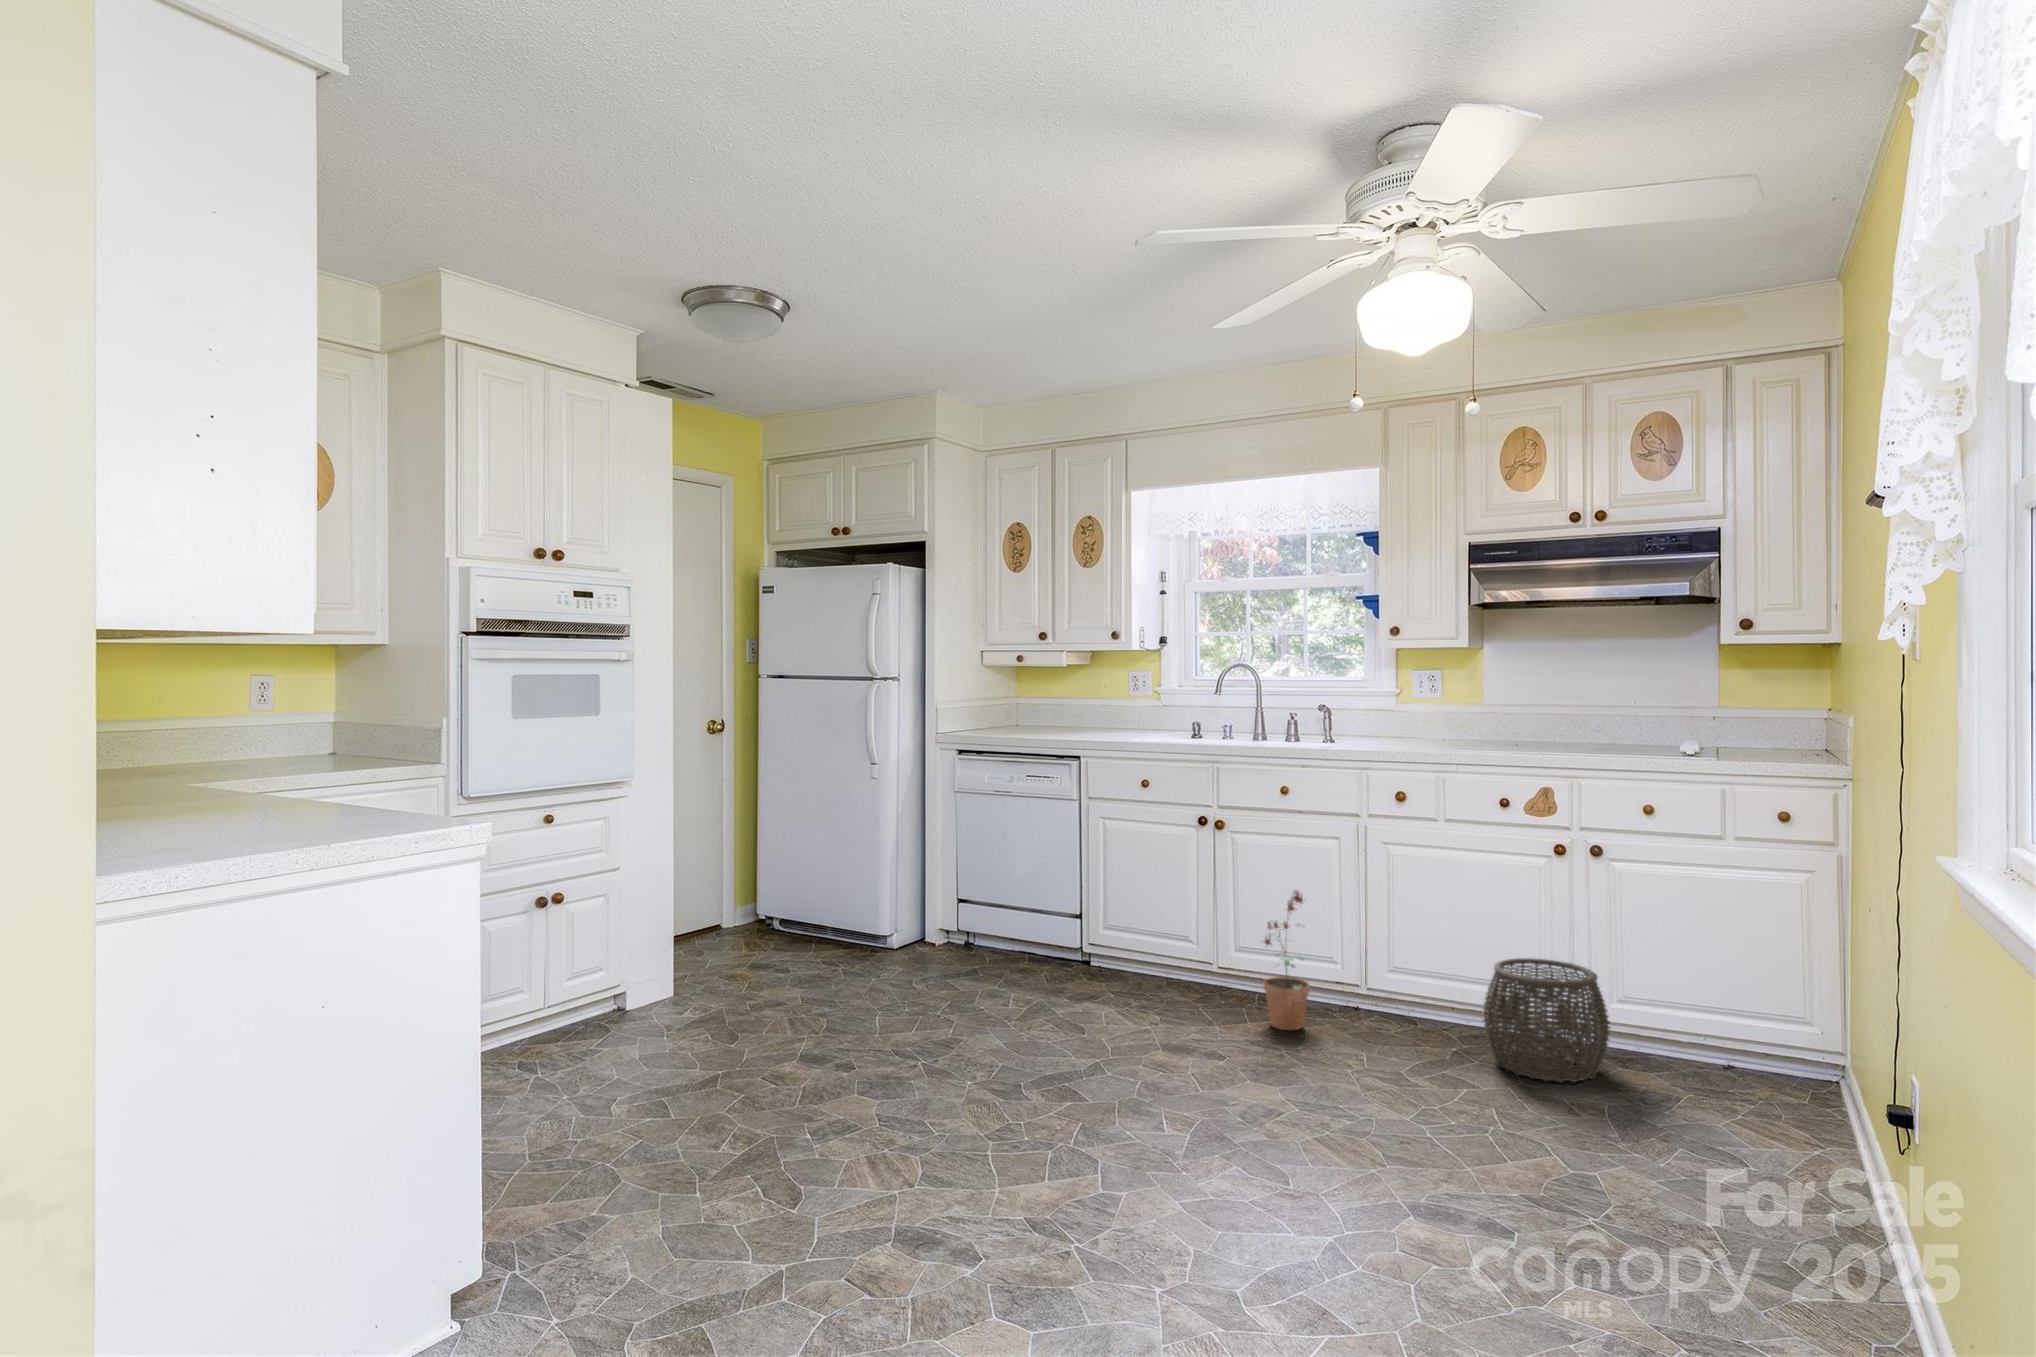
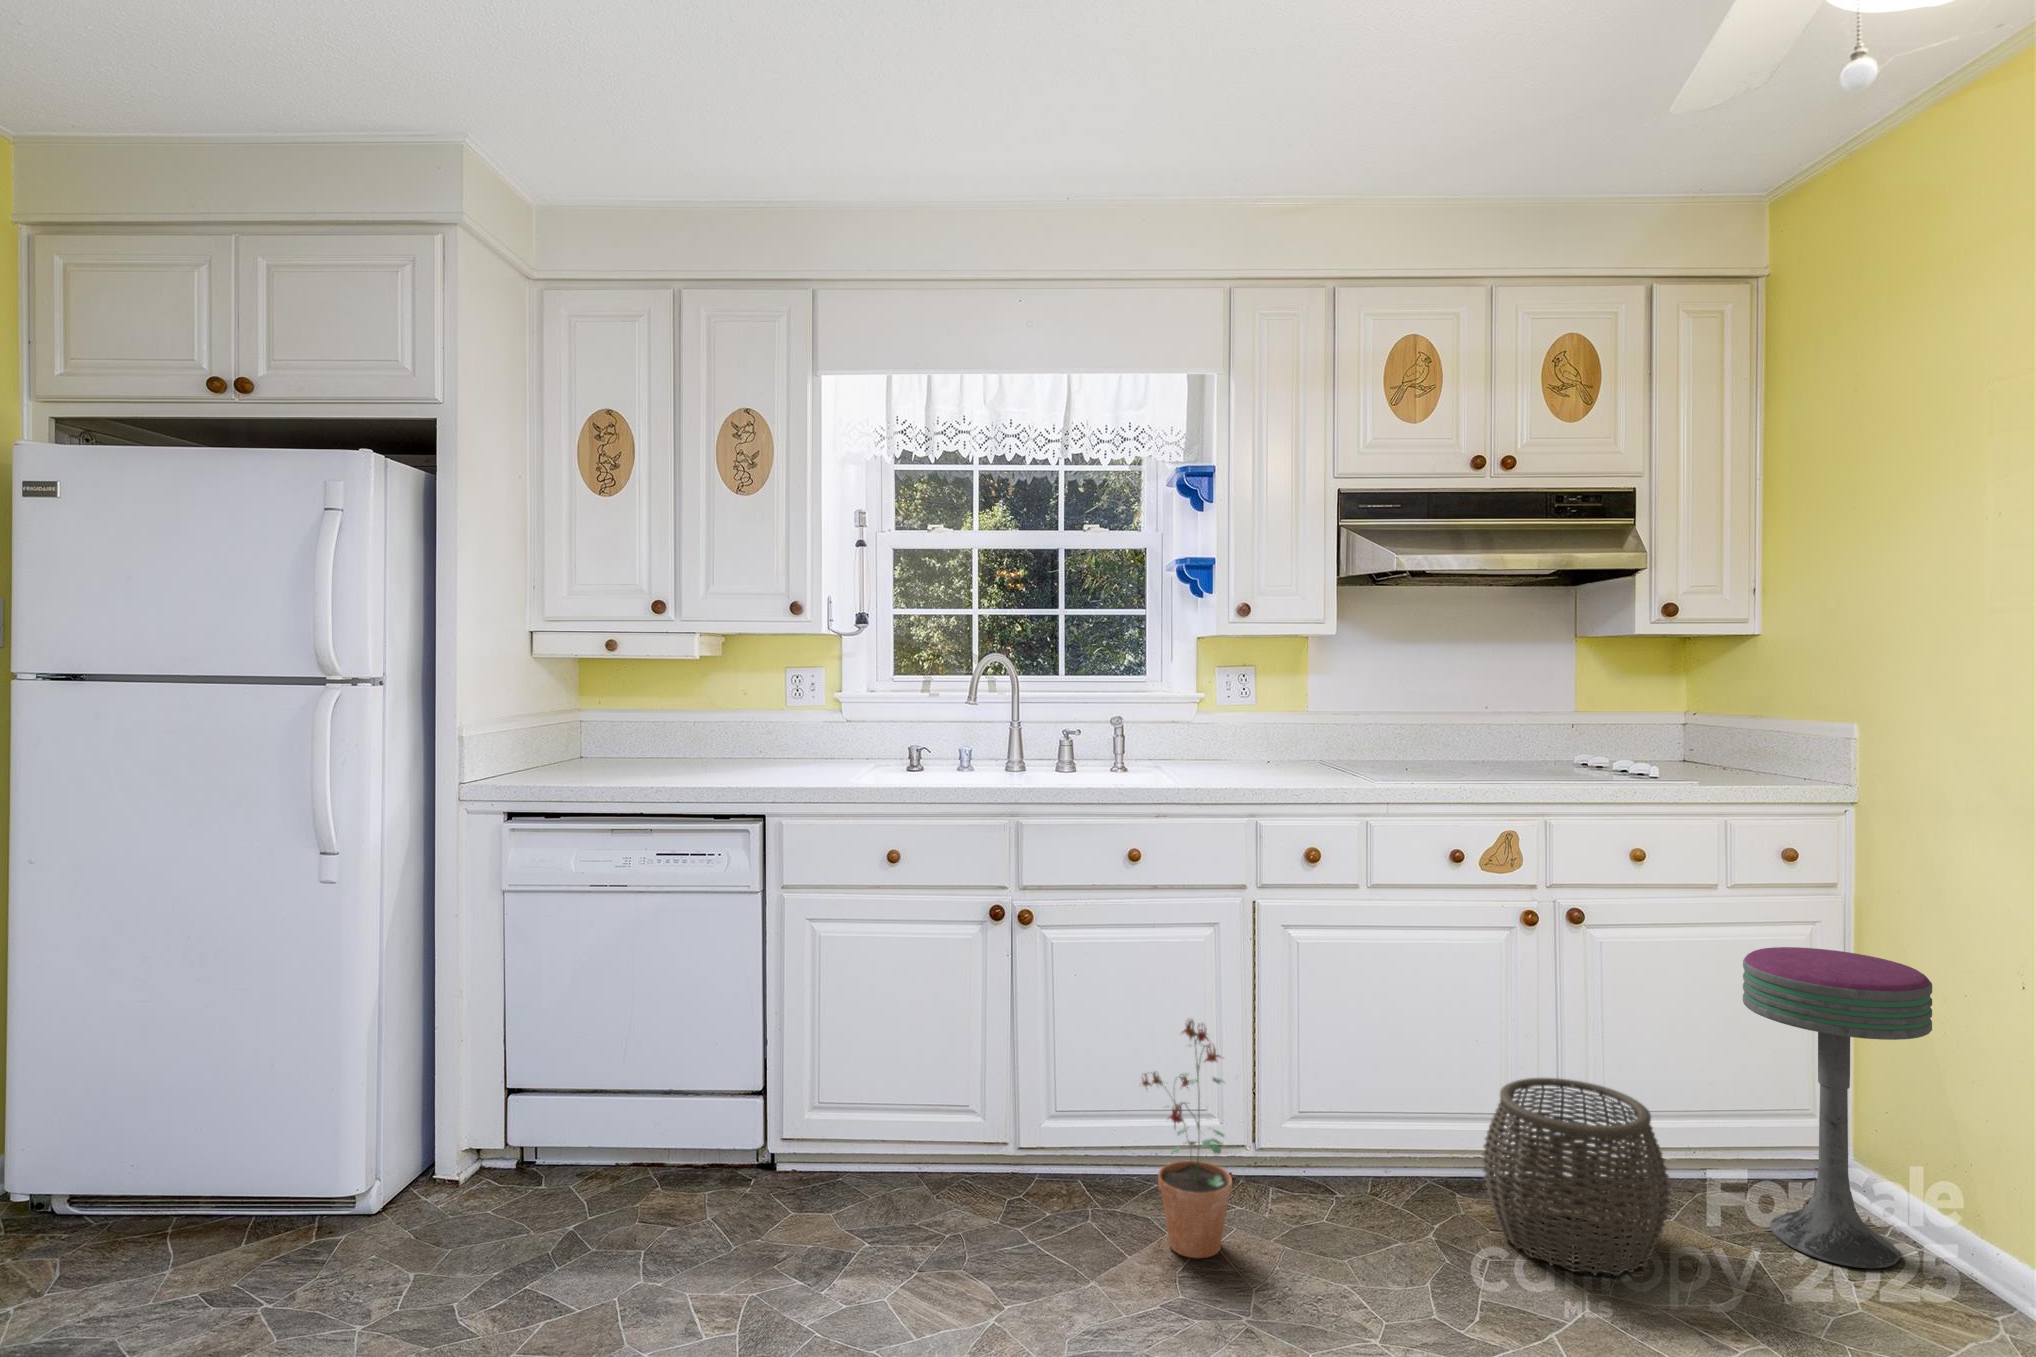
bar stool: none [1696,884,1836,1119] -> present [1743,947,1932,1268]

